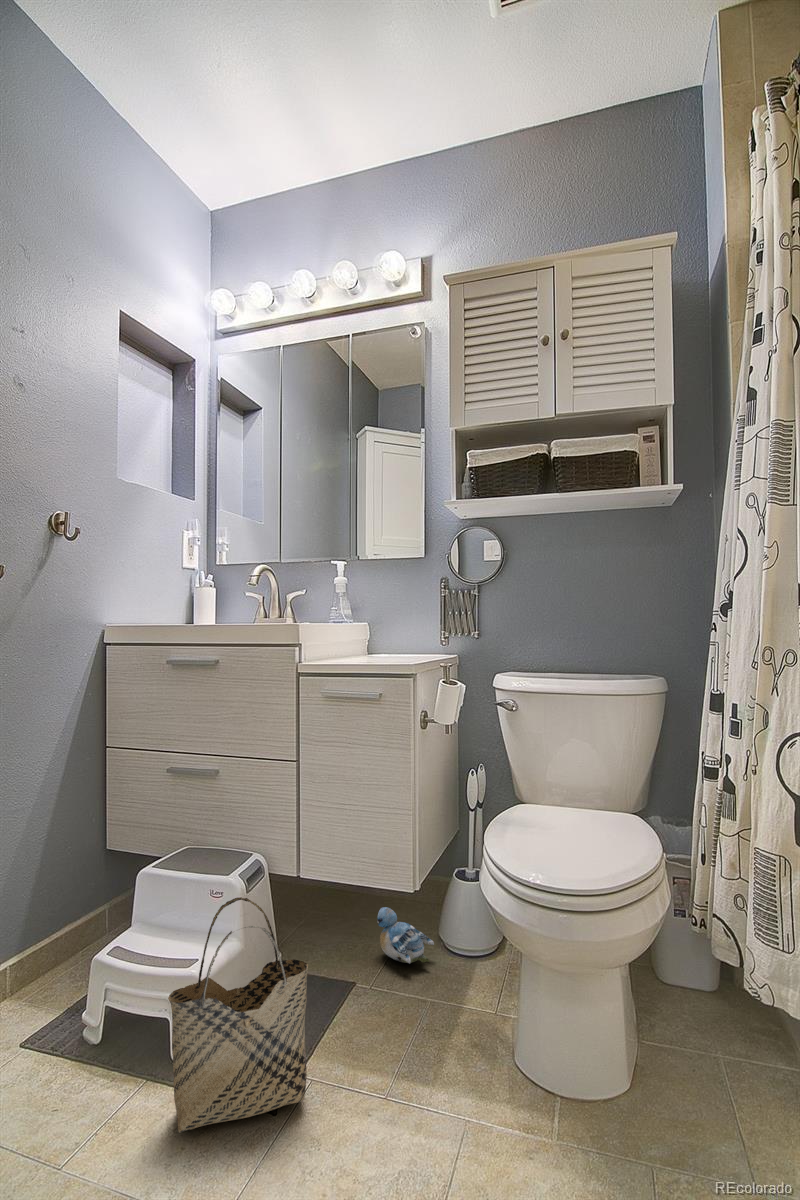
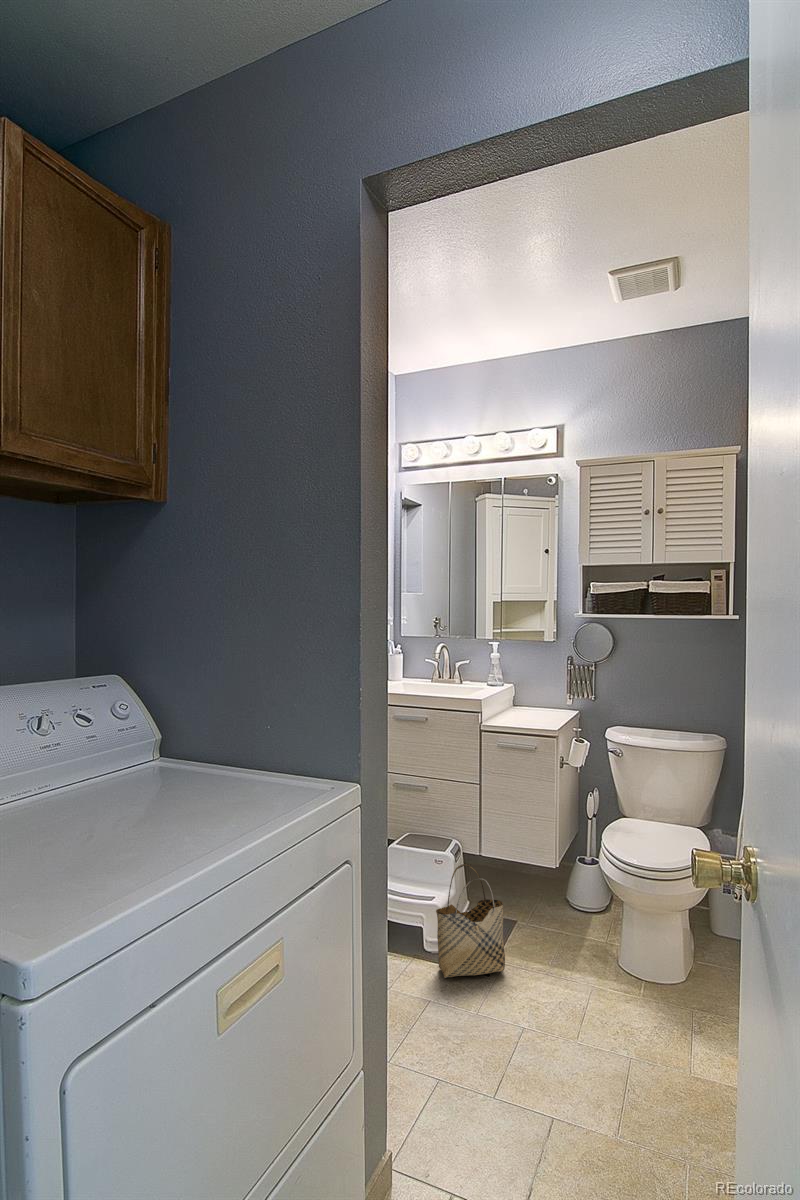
plush toy: present [377,907,434,964] -> none [527,877,564,912]

